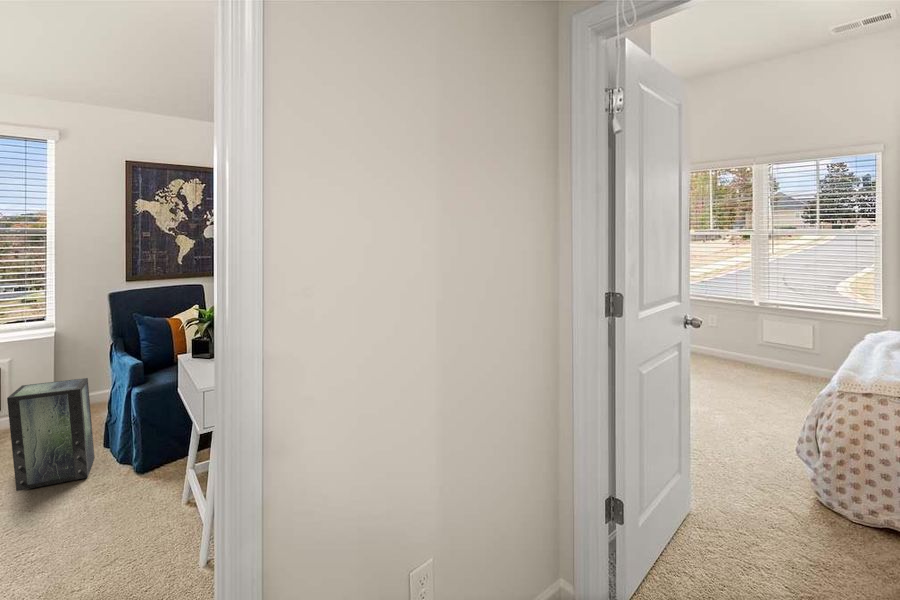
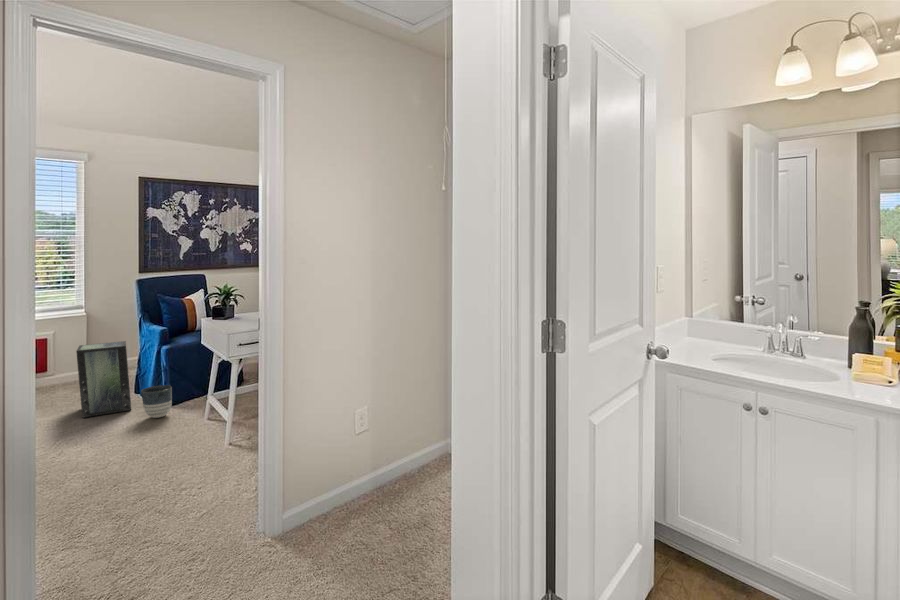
planter: none [94,446,139,495] -> present [141,385,172,418]

